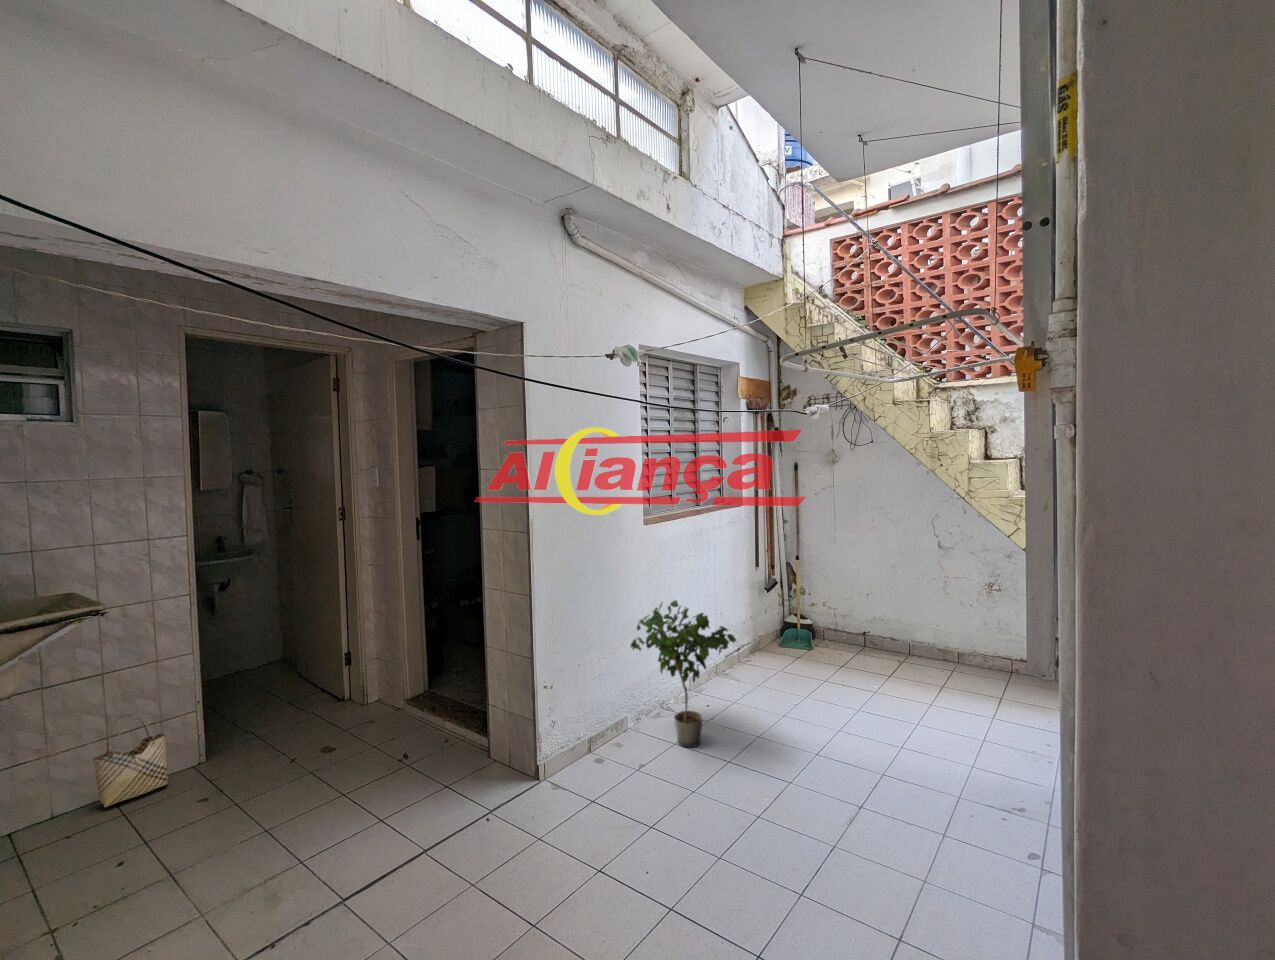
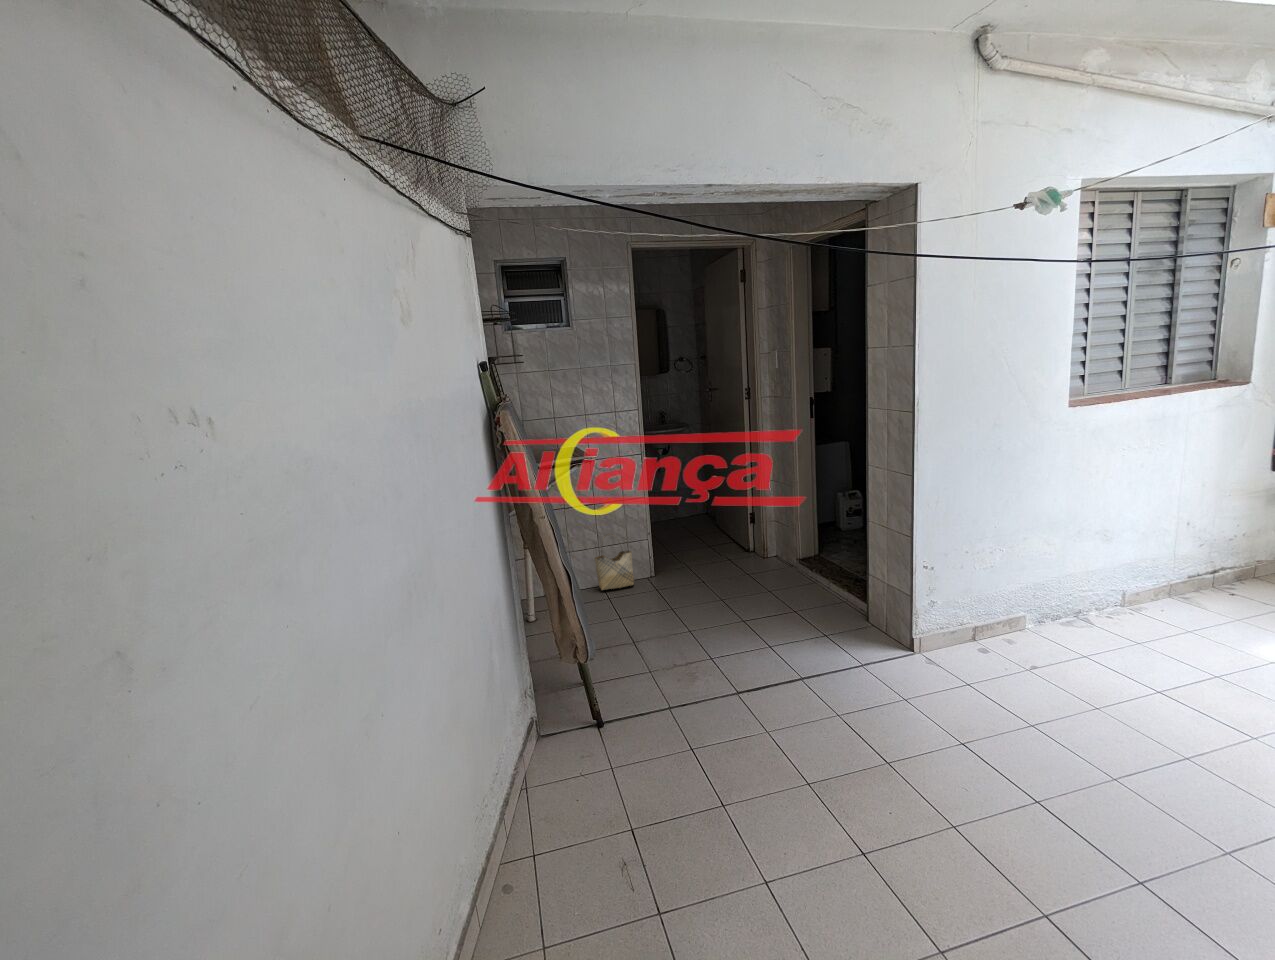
potted plant: present [631,600,736,747] -> none [1033,498,1190,665]

